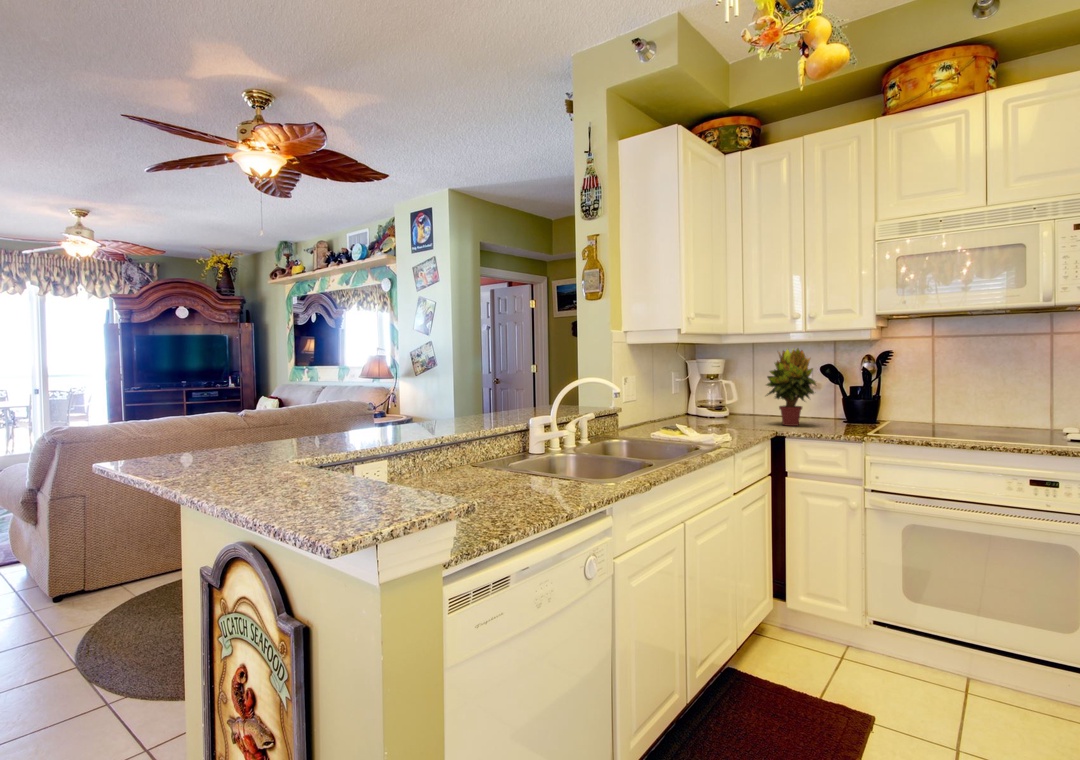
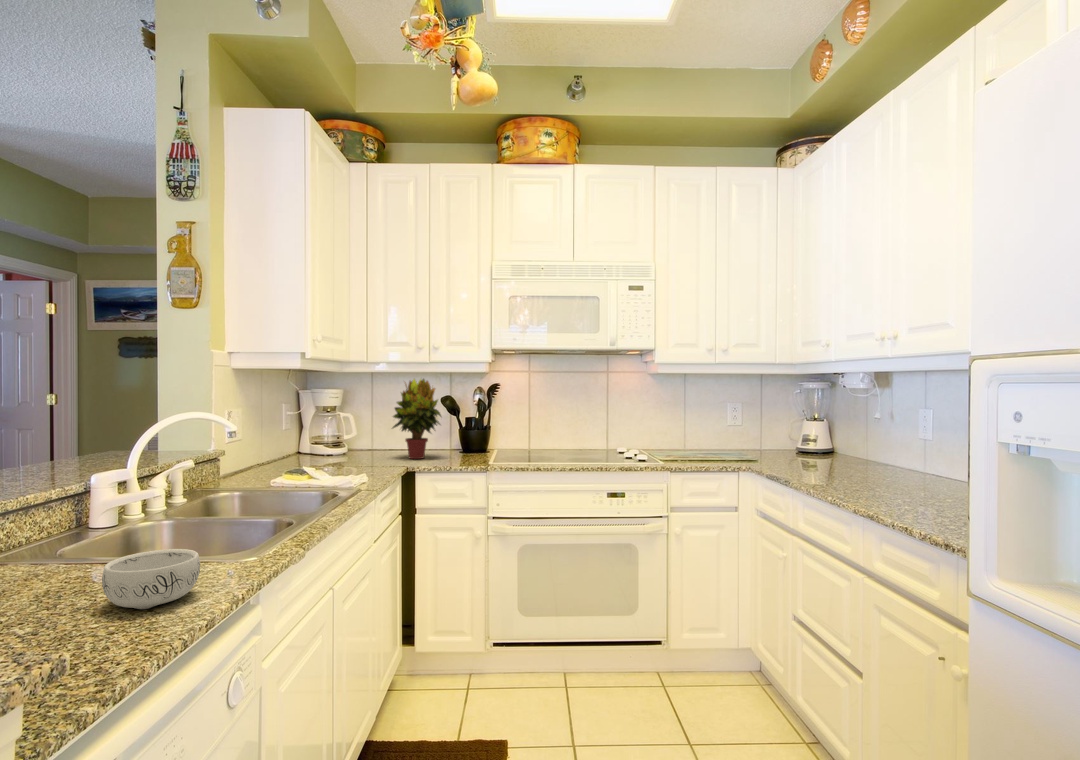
decorative bowl: none [517,465,571,500] -> present [102,549,200,609]

